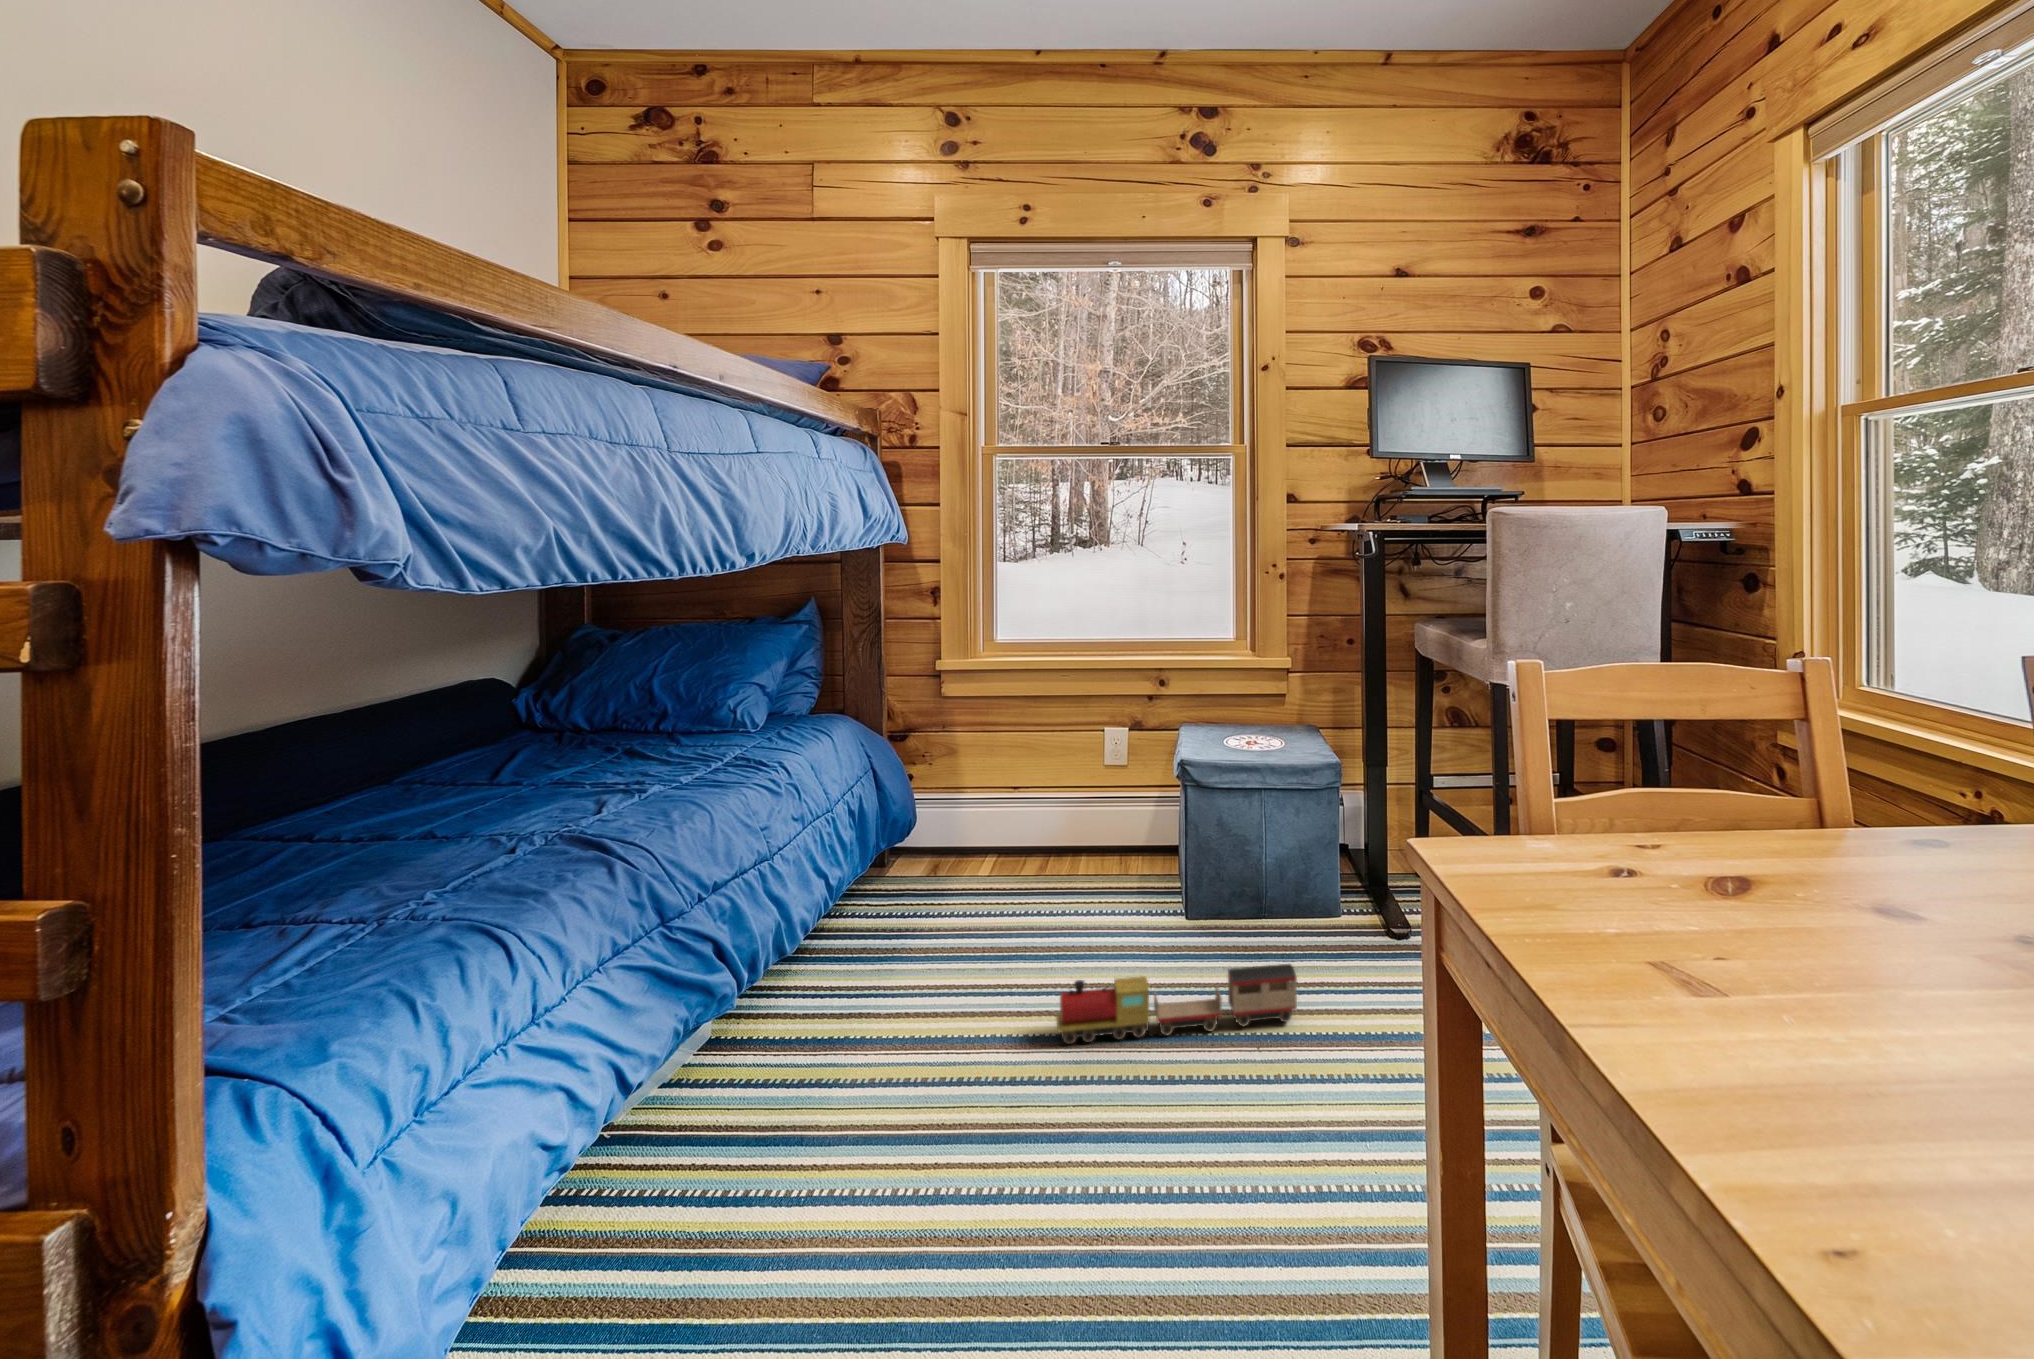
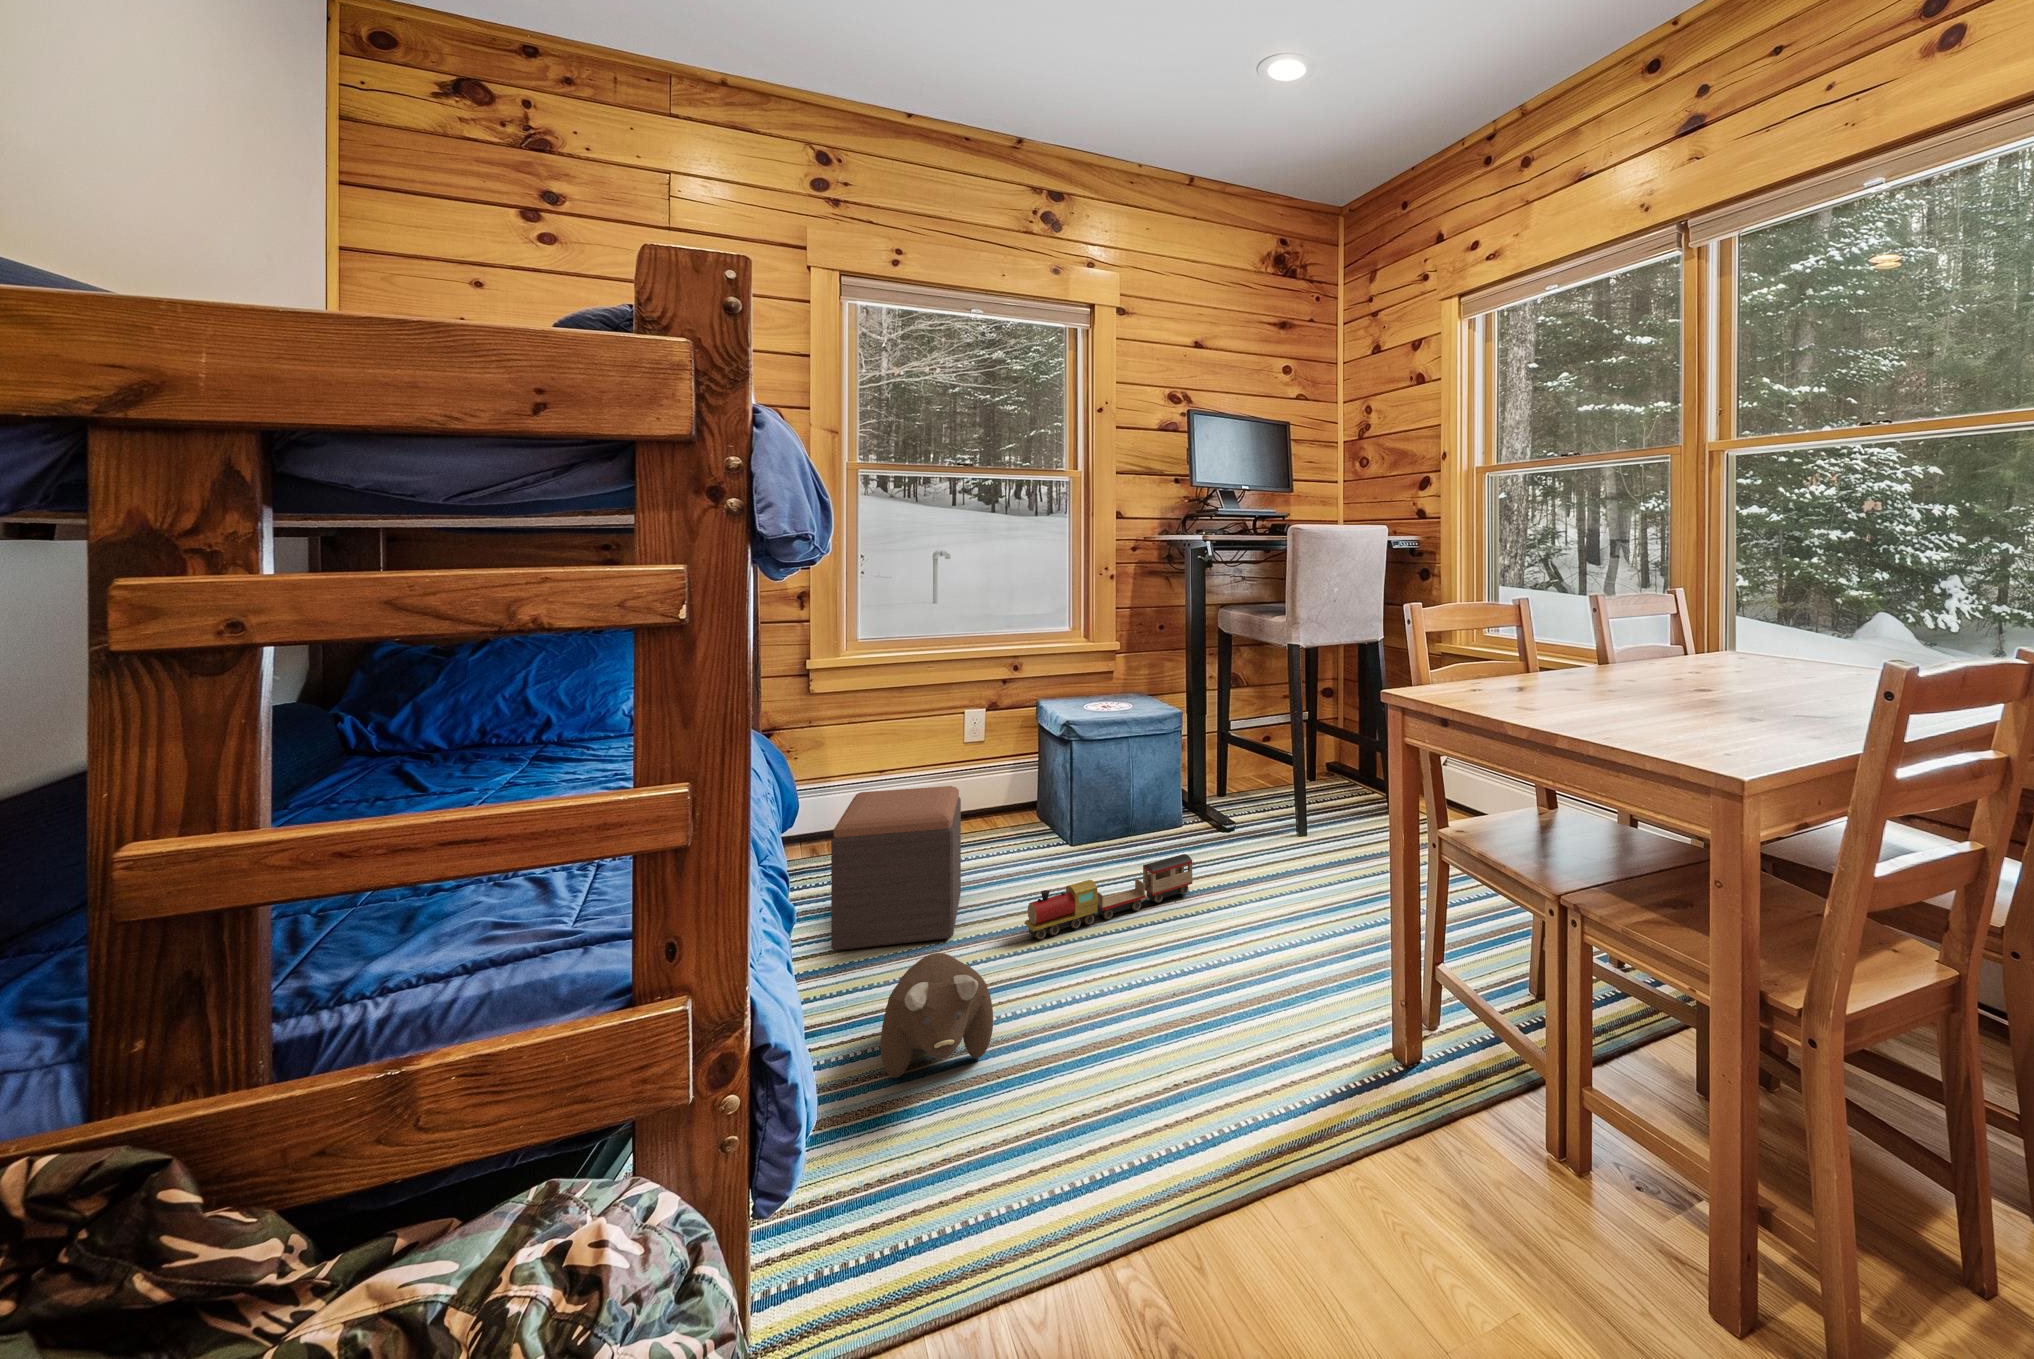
footstool: none [856,816,1030,1014] -> present [831,786,961,951]
plush toy: none [753,1051,909,1211] -> present [881,953,993,1078]

